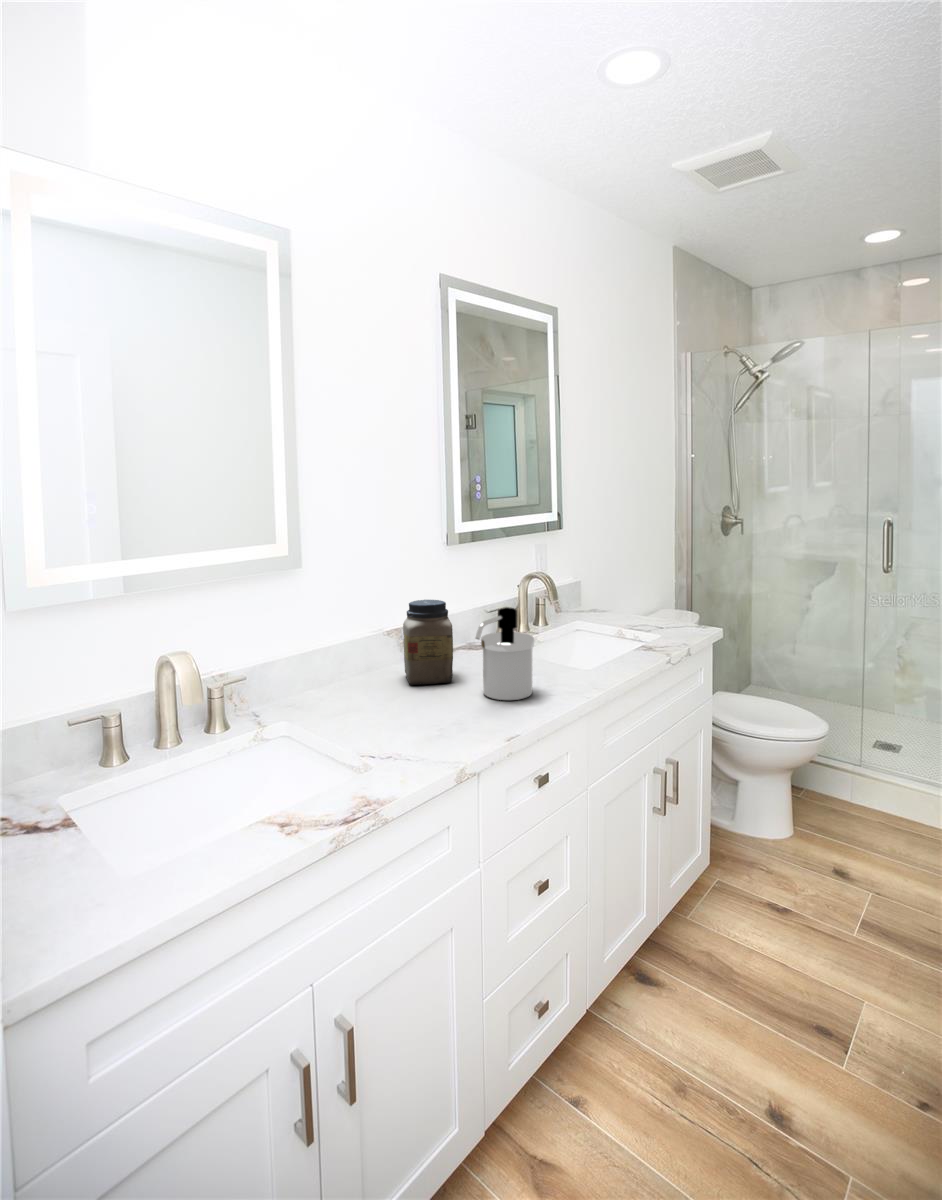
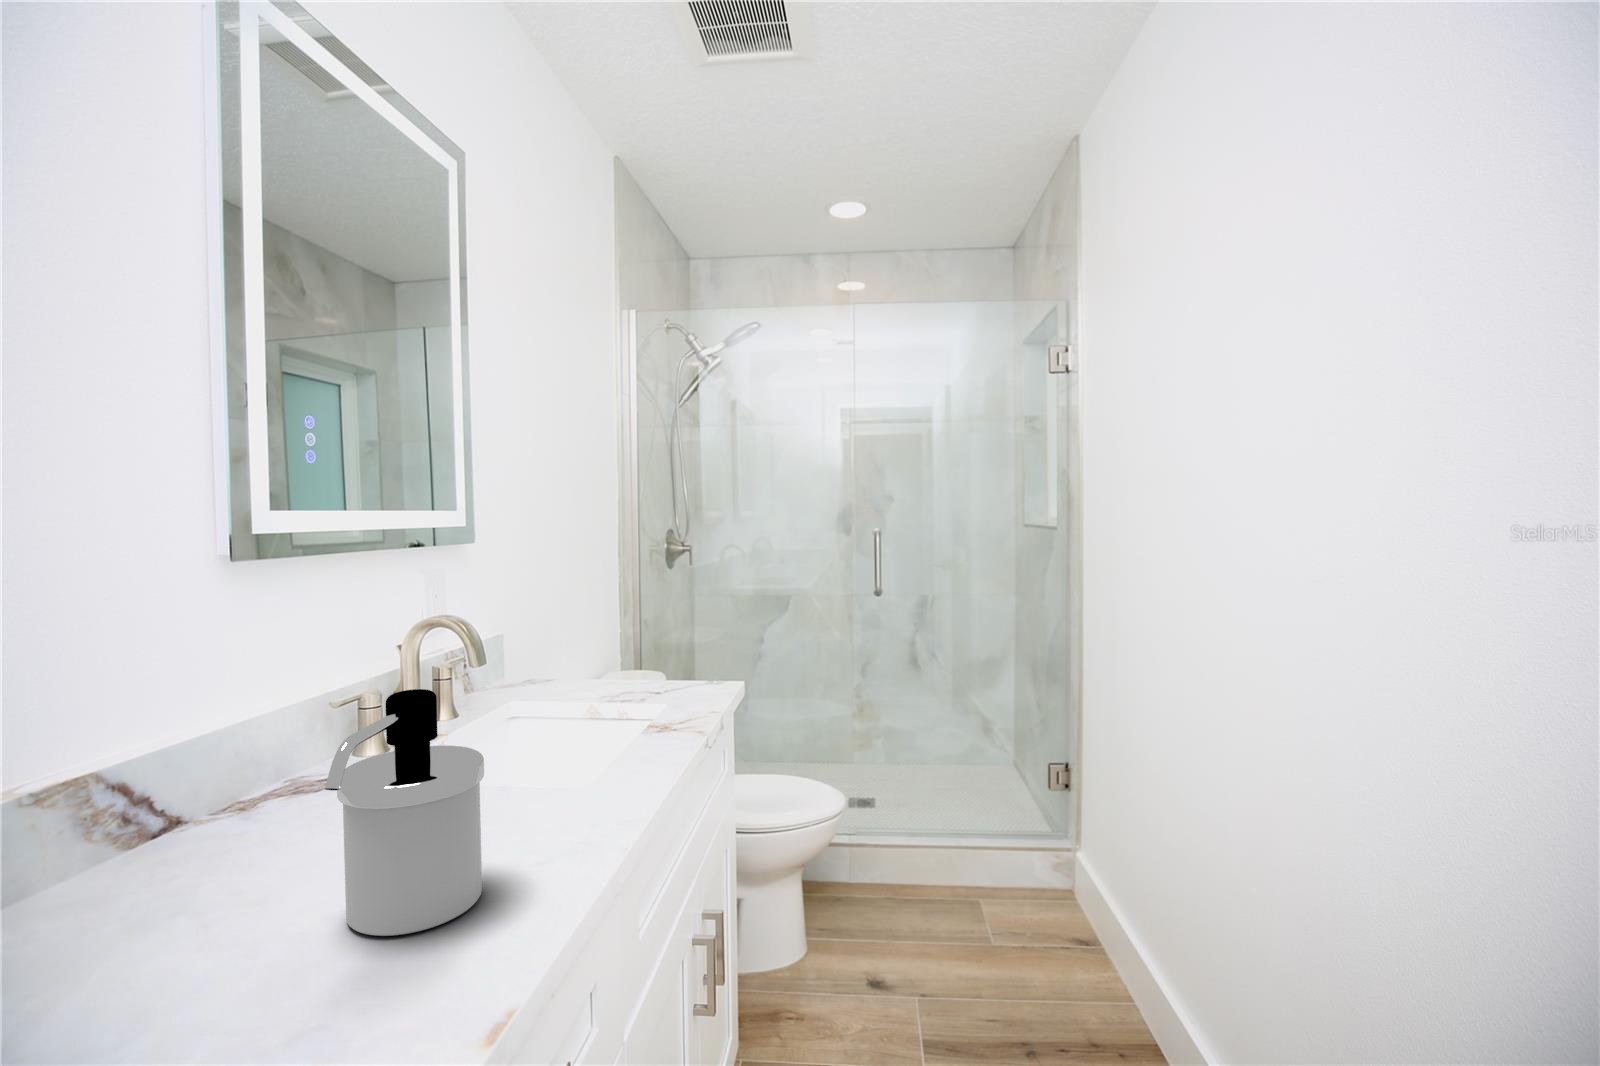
jar: present [403,600,453,685] -> none [78,693,249,953]

